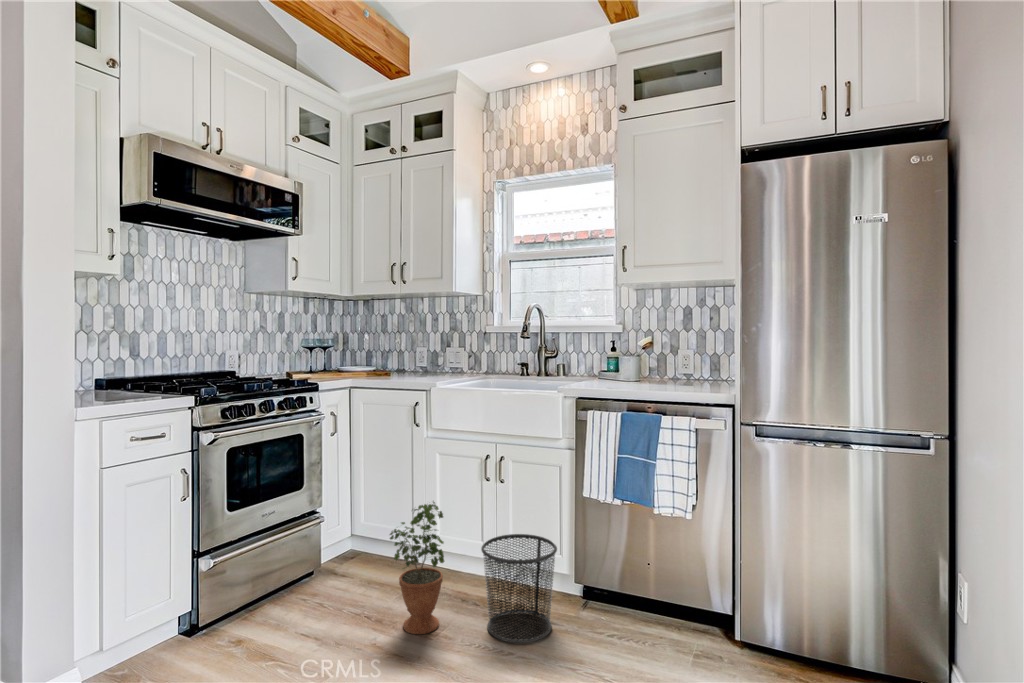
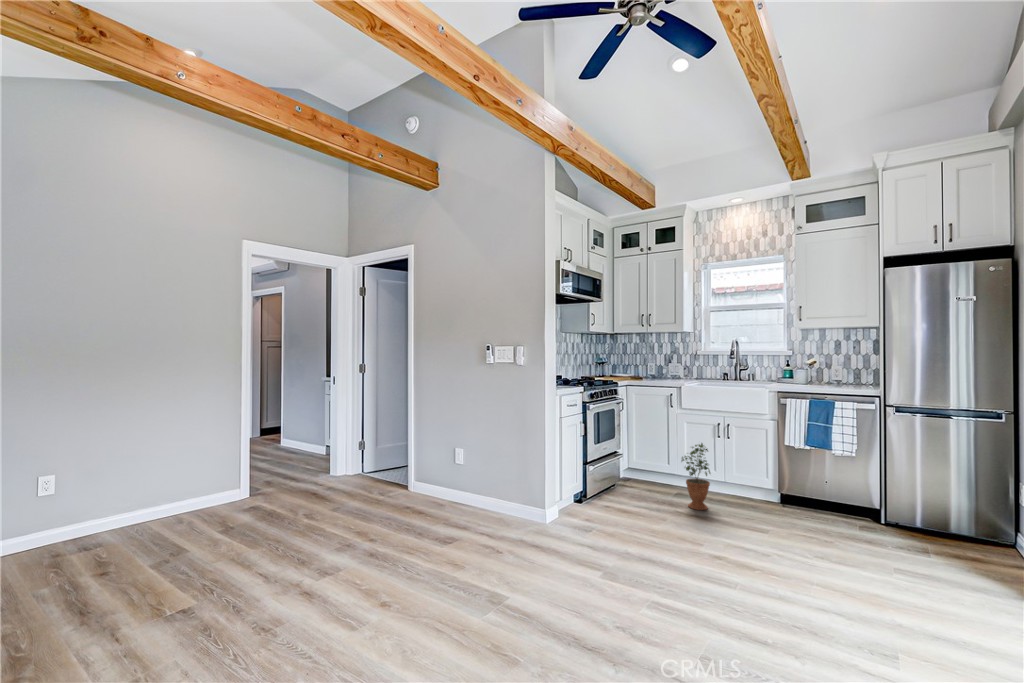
waste bin: present [481,534,557,643] -> none [731,464,776,517]

